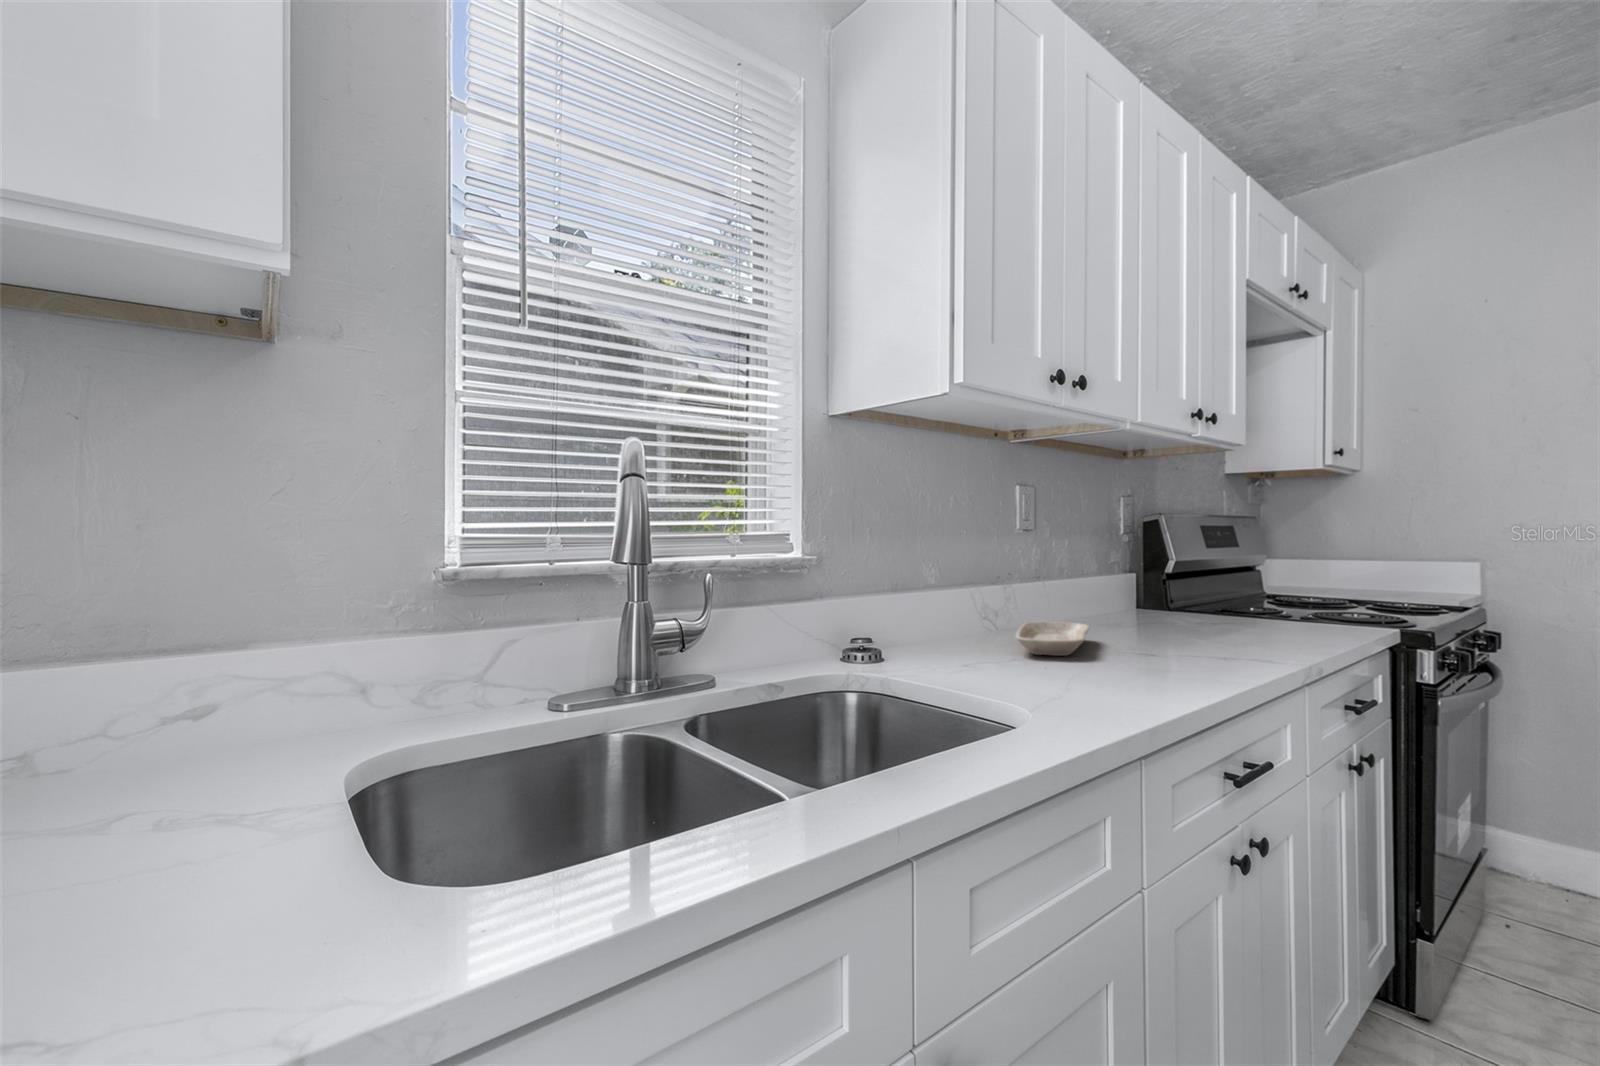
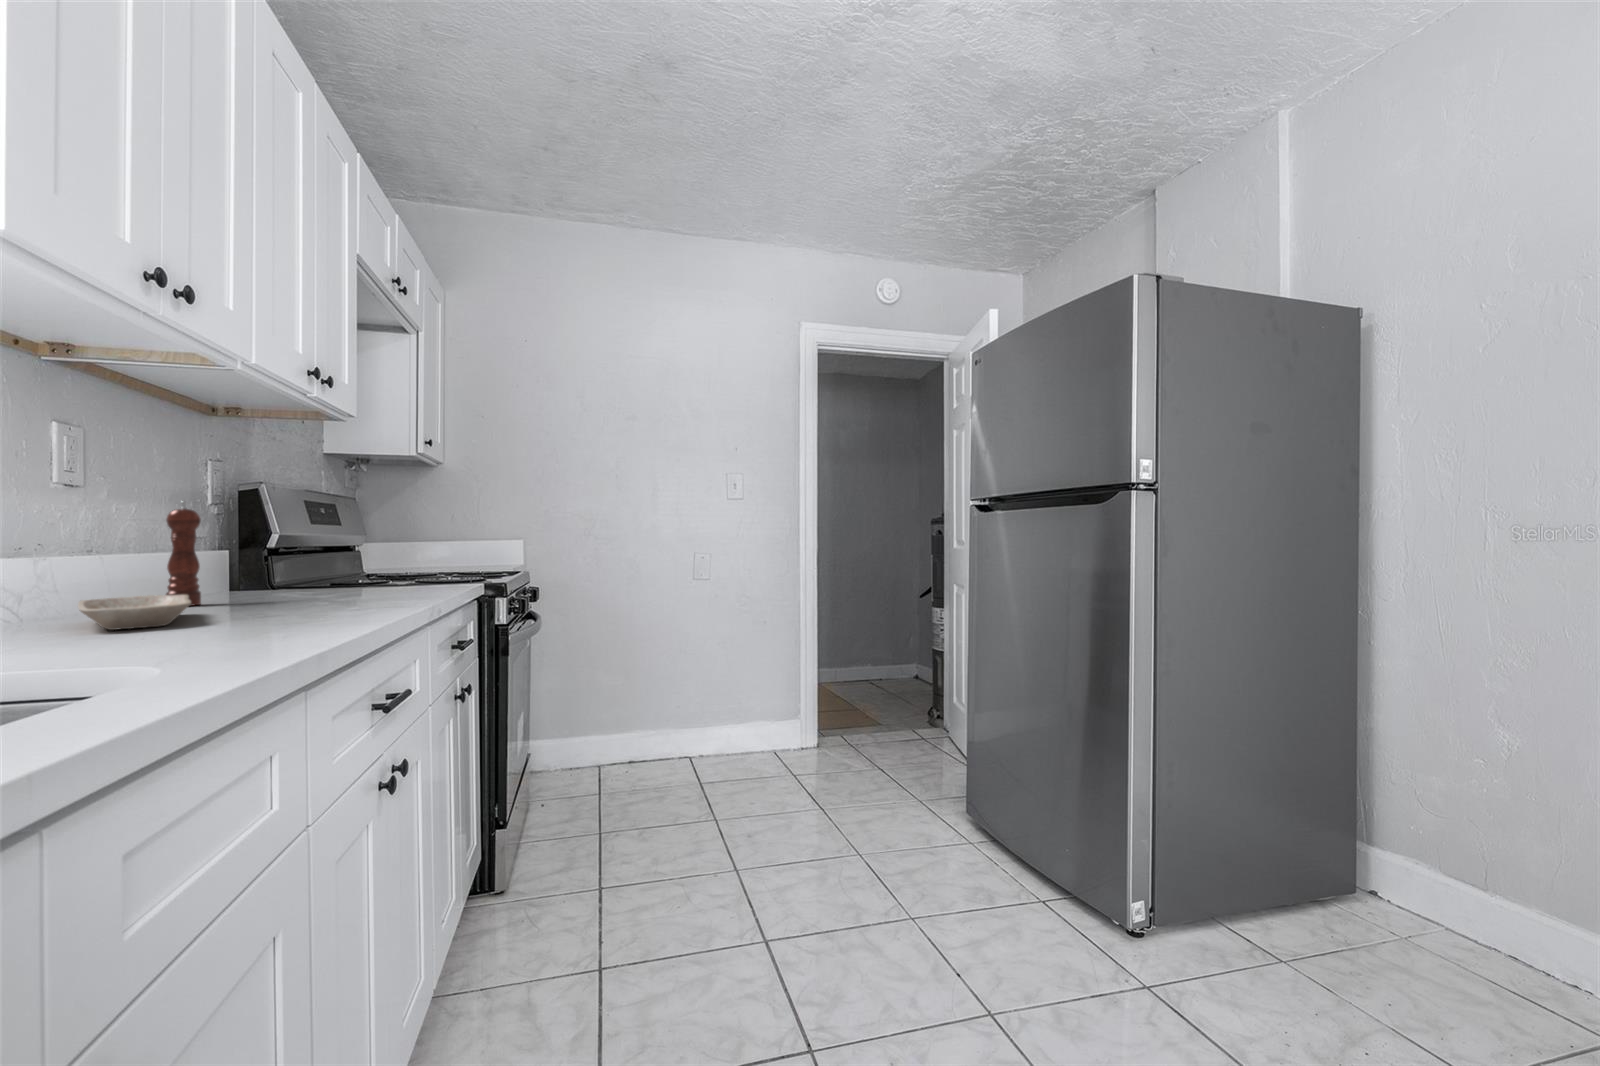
pepper mill: none [1083,540,1108,628] -> present [166,501,201,606]

